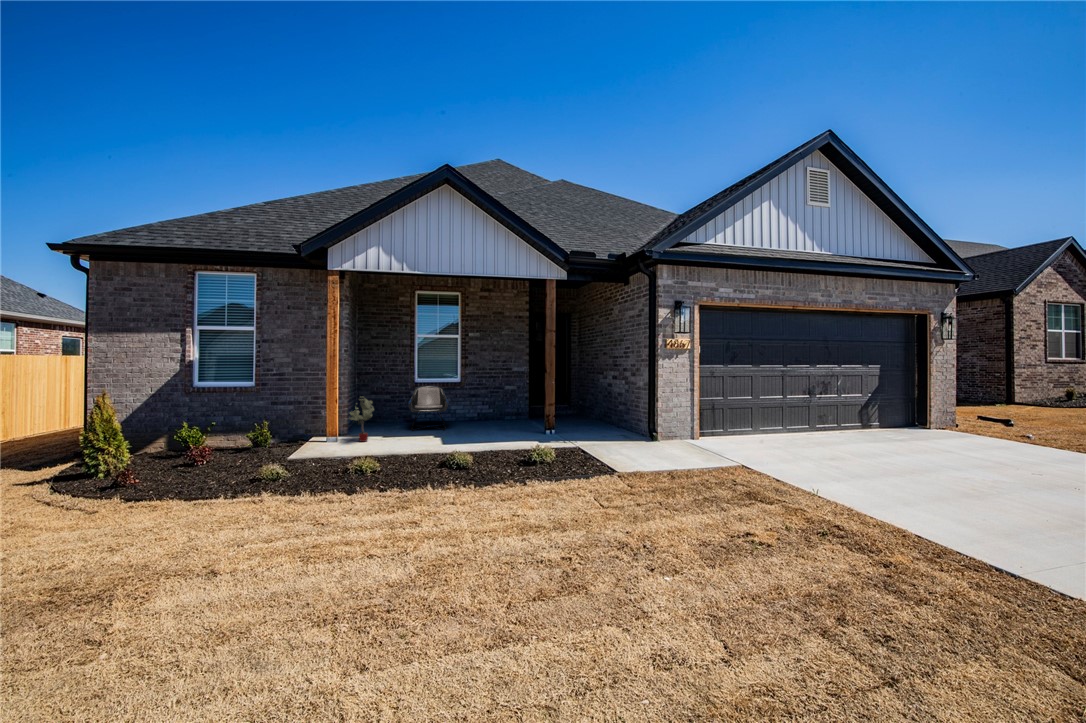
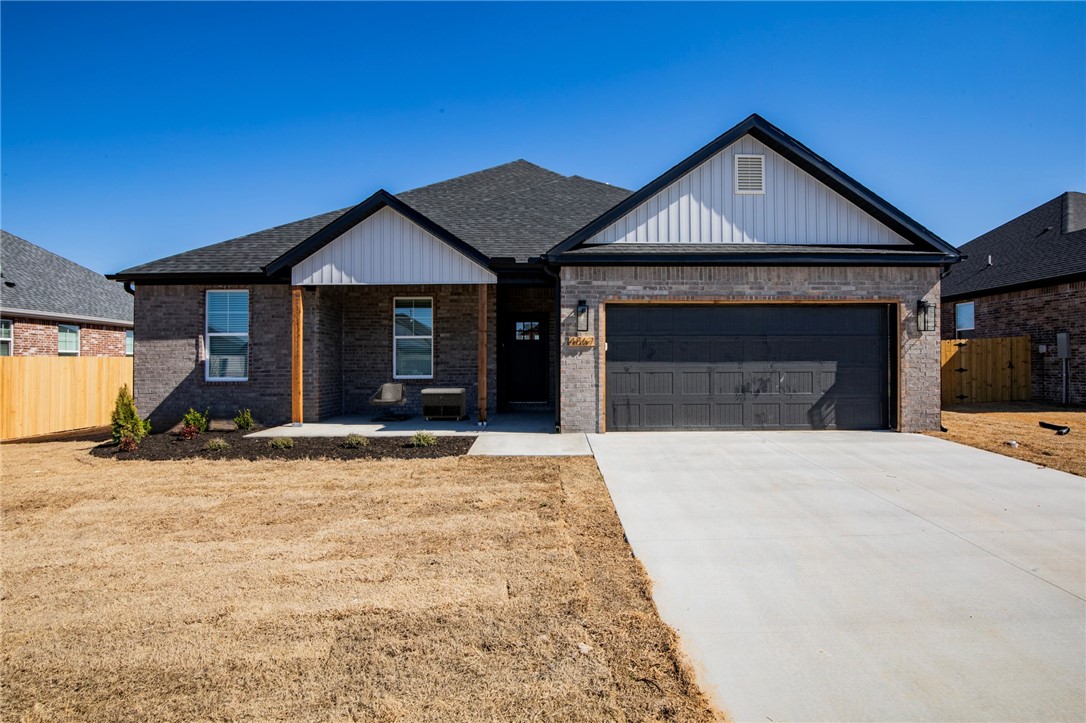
storage bench: none [466,392,511,427] -> present [422,388,466,420]
potted tree: present [350,398,374,442] -> none [306,390,332,428]

